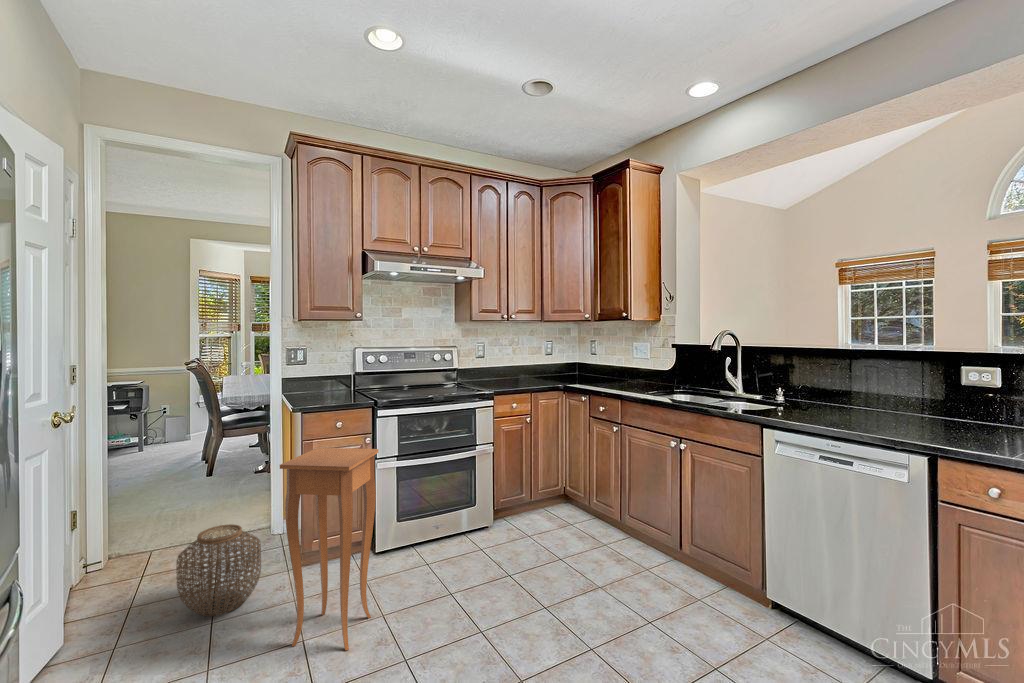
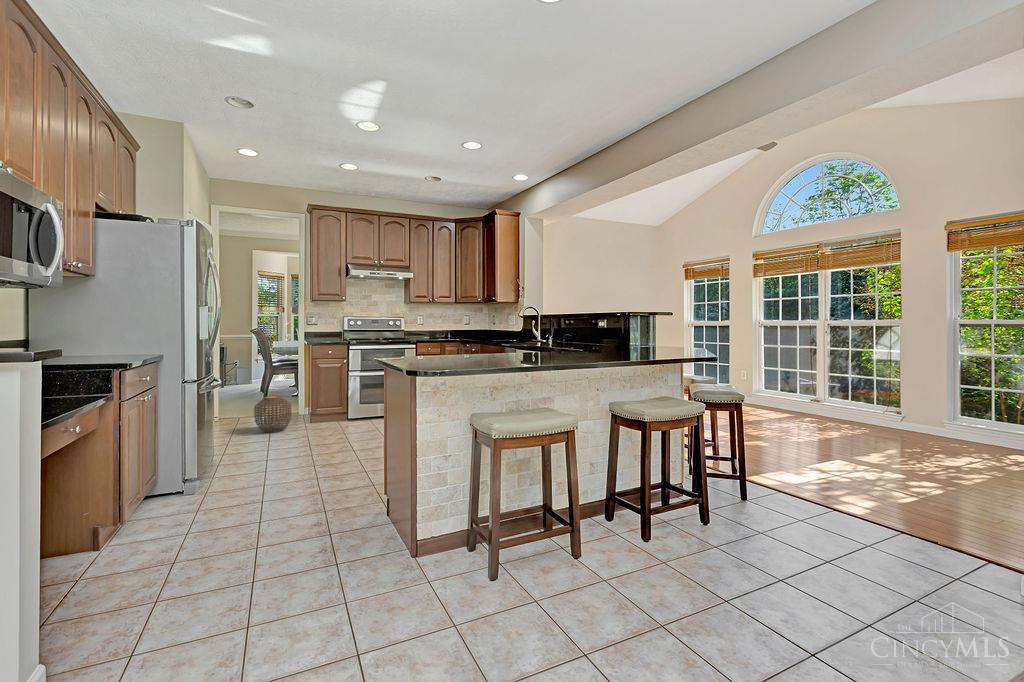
side table: present [280,448,378,650] -> none [297,358,342,440]

